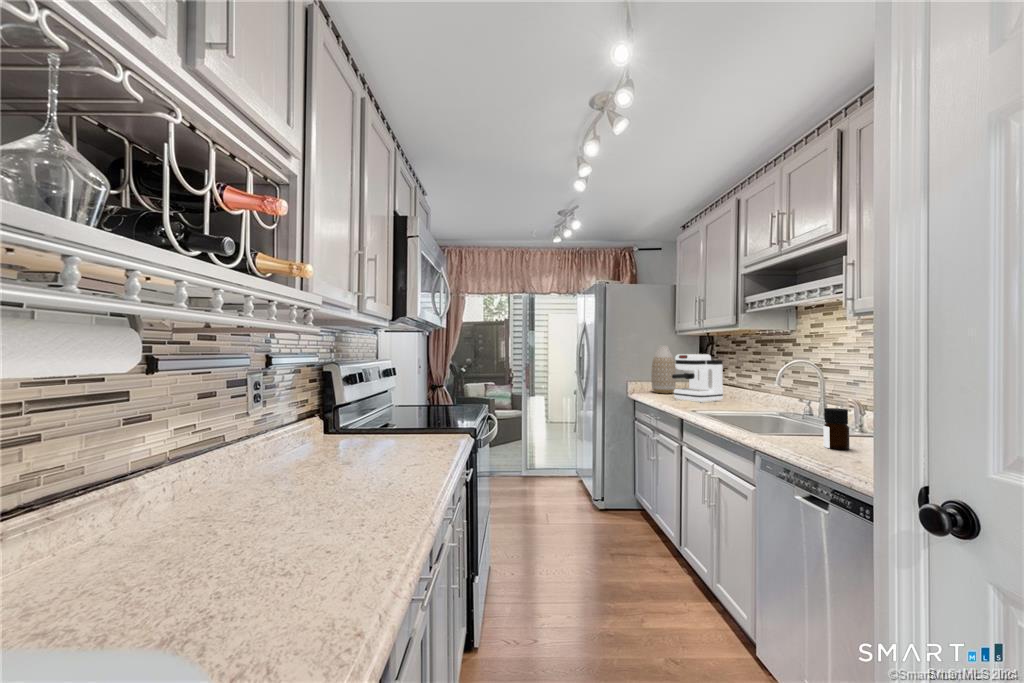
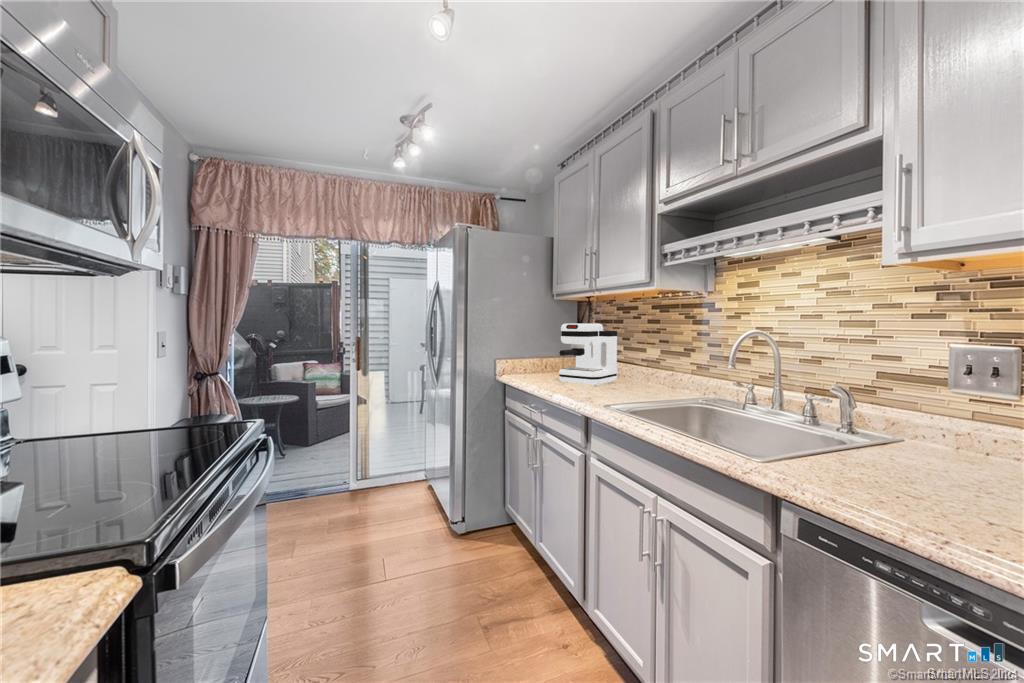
vase: present [651,346,676,394] -> none [525,313,555,374]
bottle: present [824,408,850,450] -> none [877,408,925,481]

